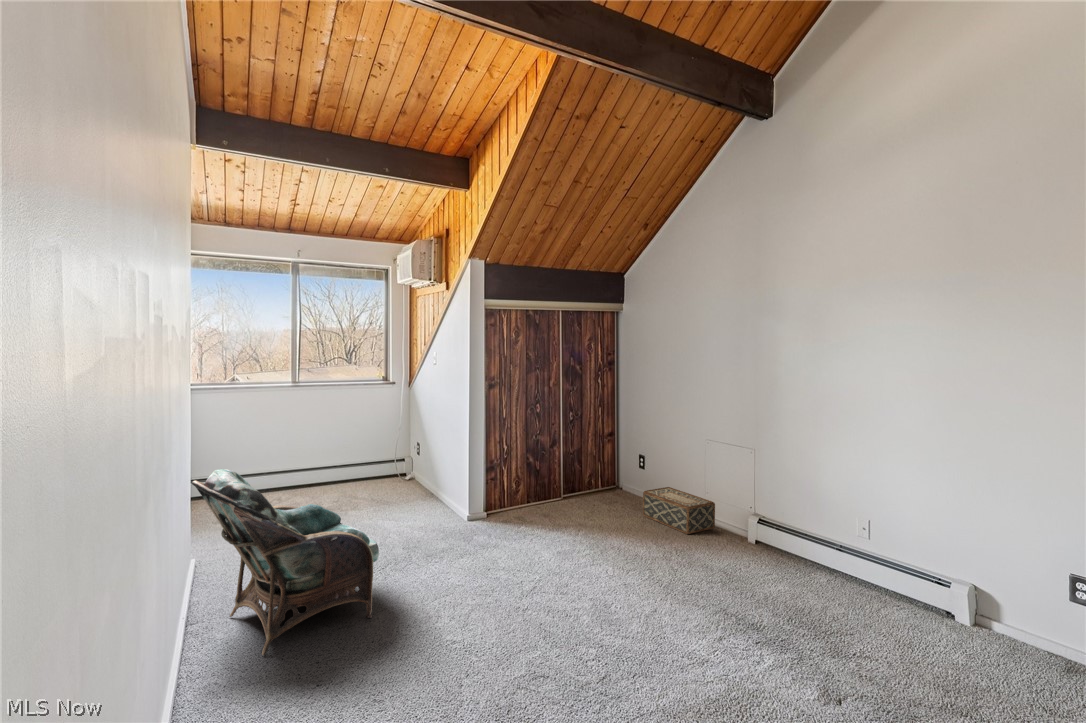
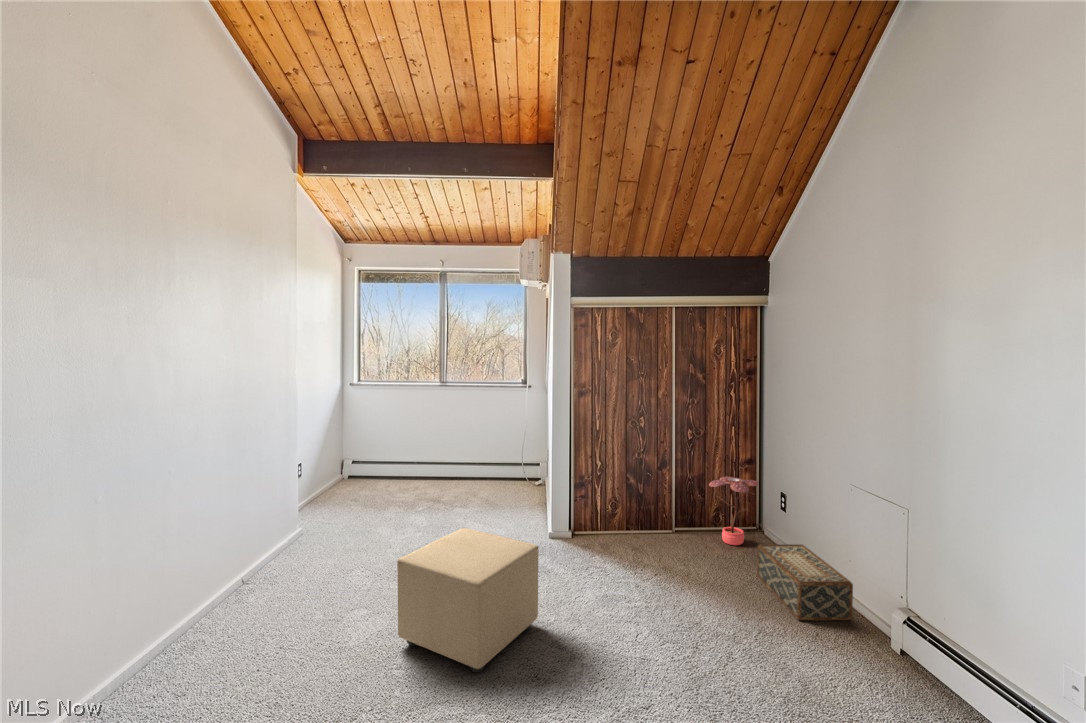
potted plant: none [592,447,625,499] -> present [709,477,759,545]
armchair: present [192,469,379,655] -> none [204,464,377,645]
ottoman: none [427,506,528,614] -> present [397,528,539,672]

